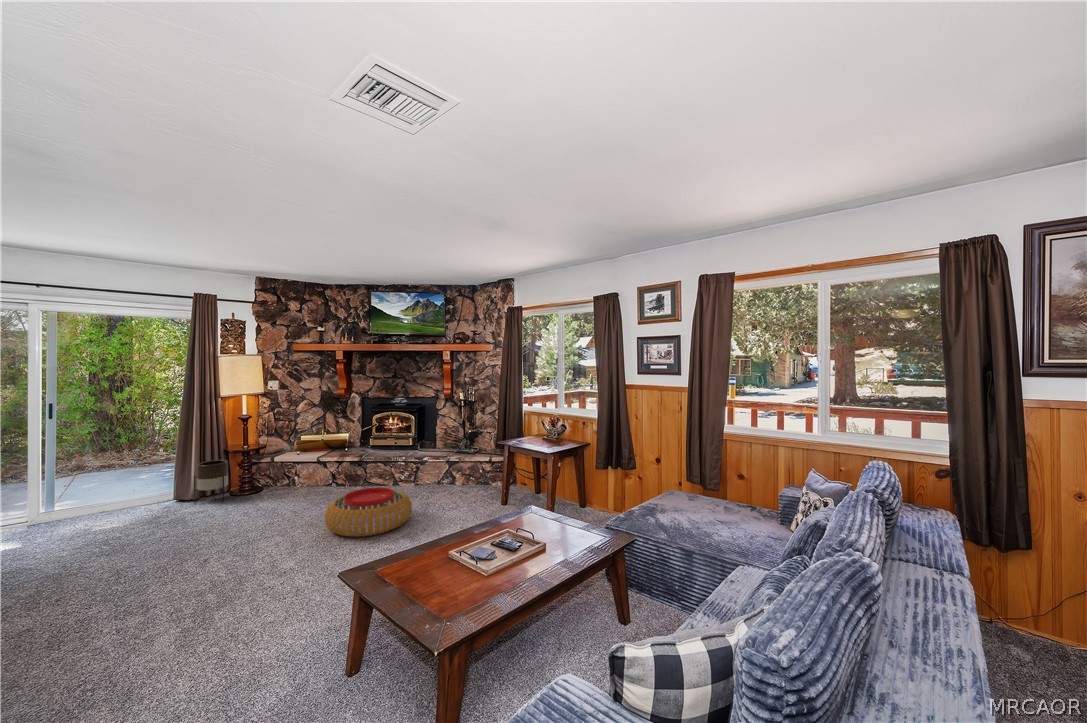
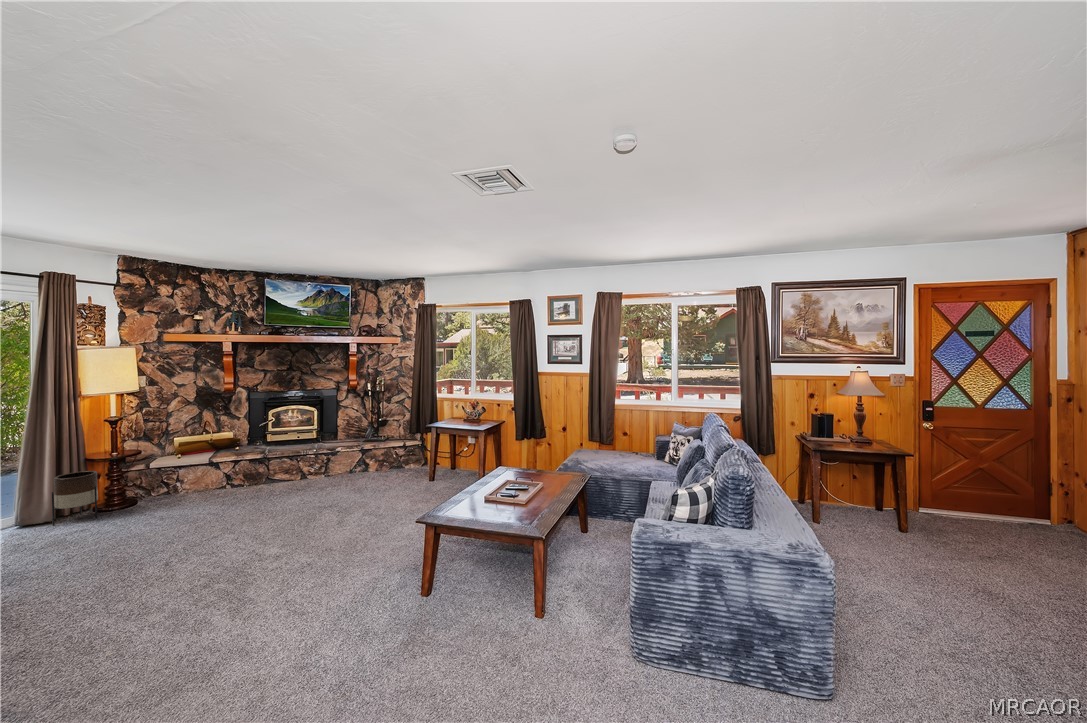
pouf: present [325,487,412,537] -> none [269,477,358,524]

